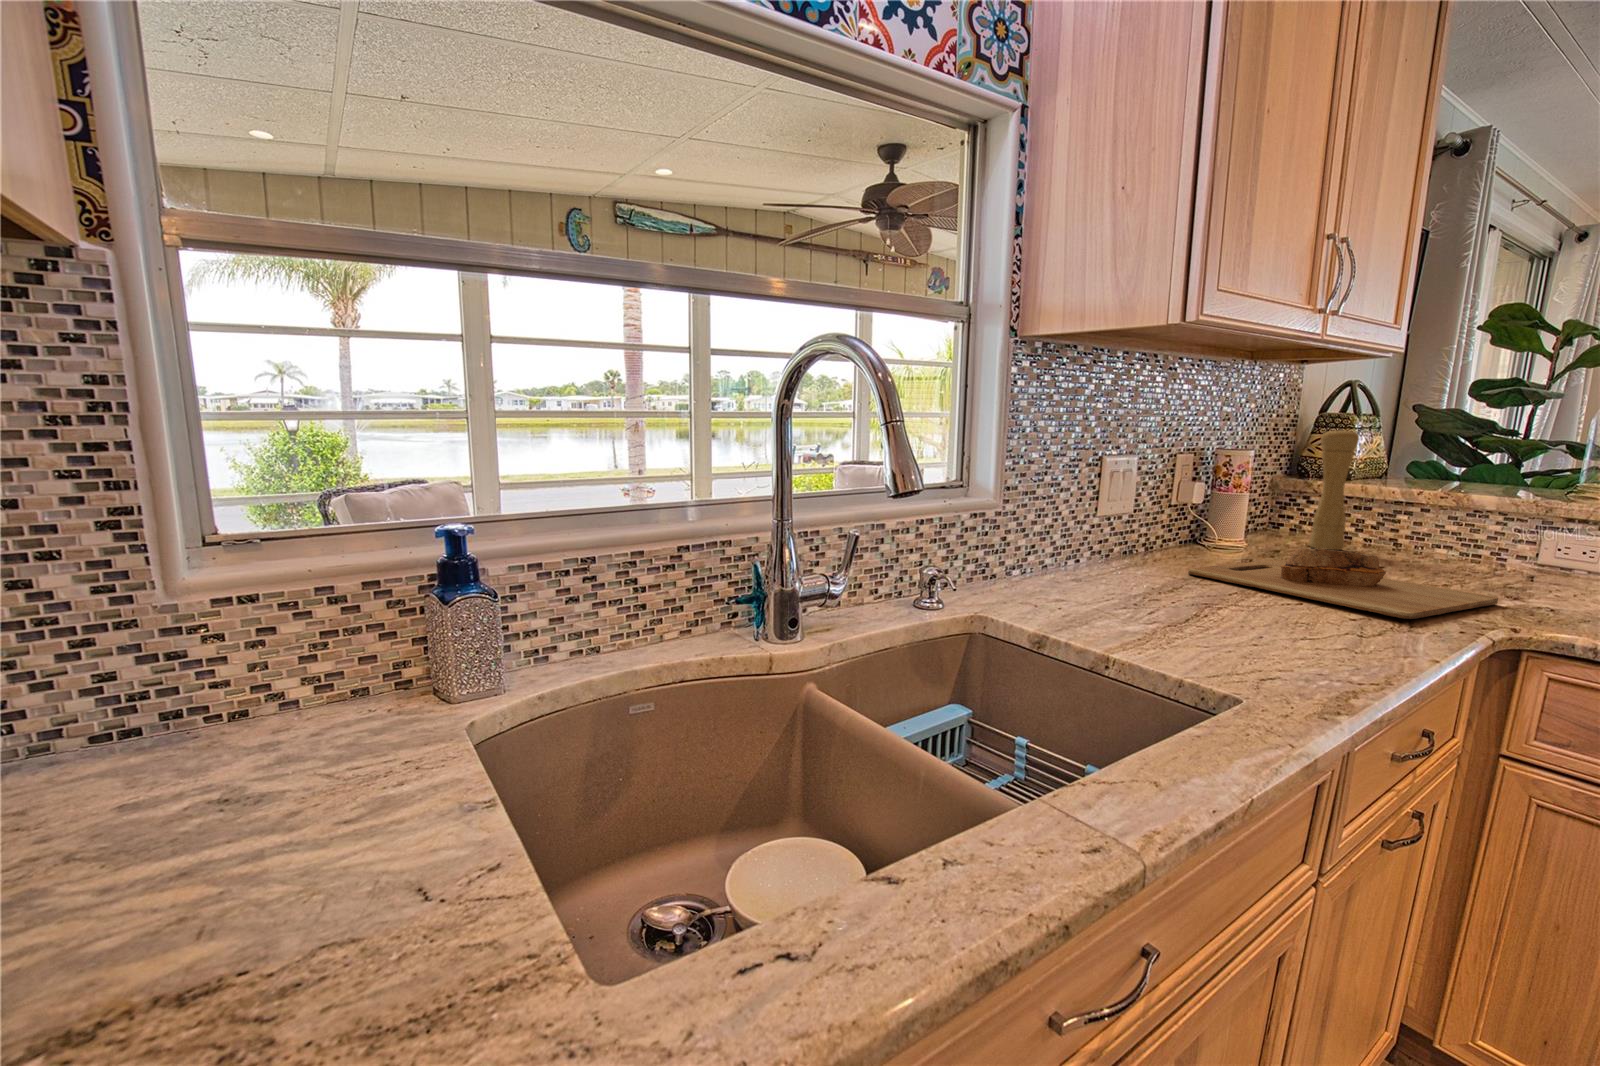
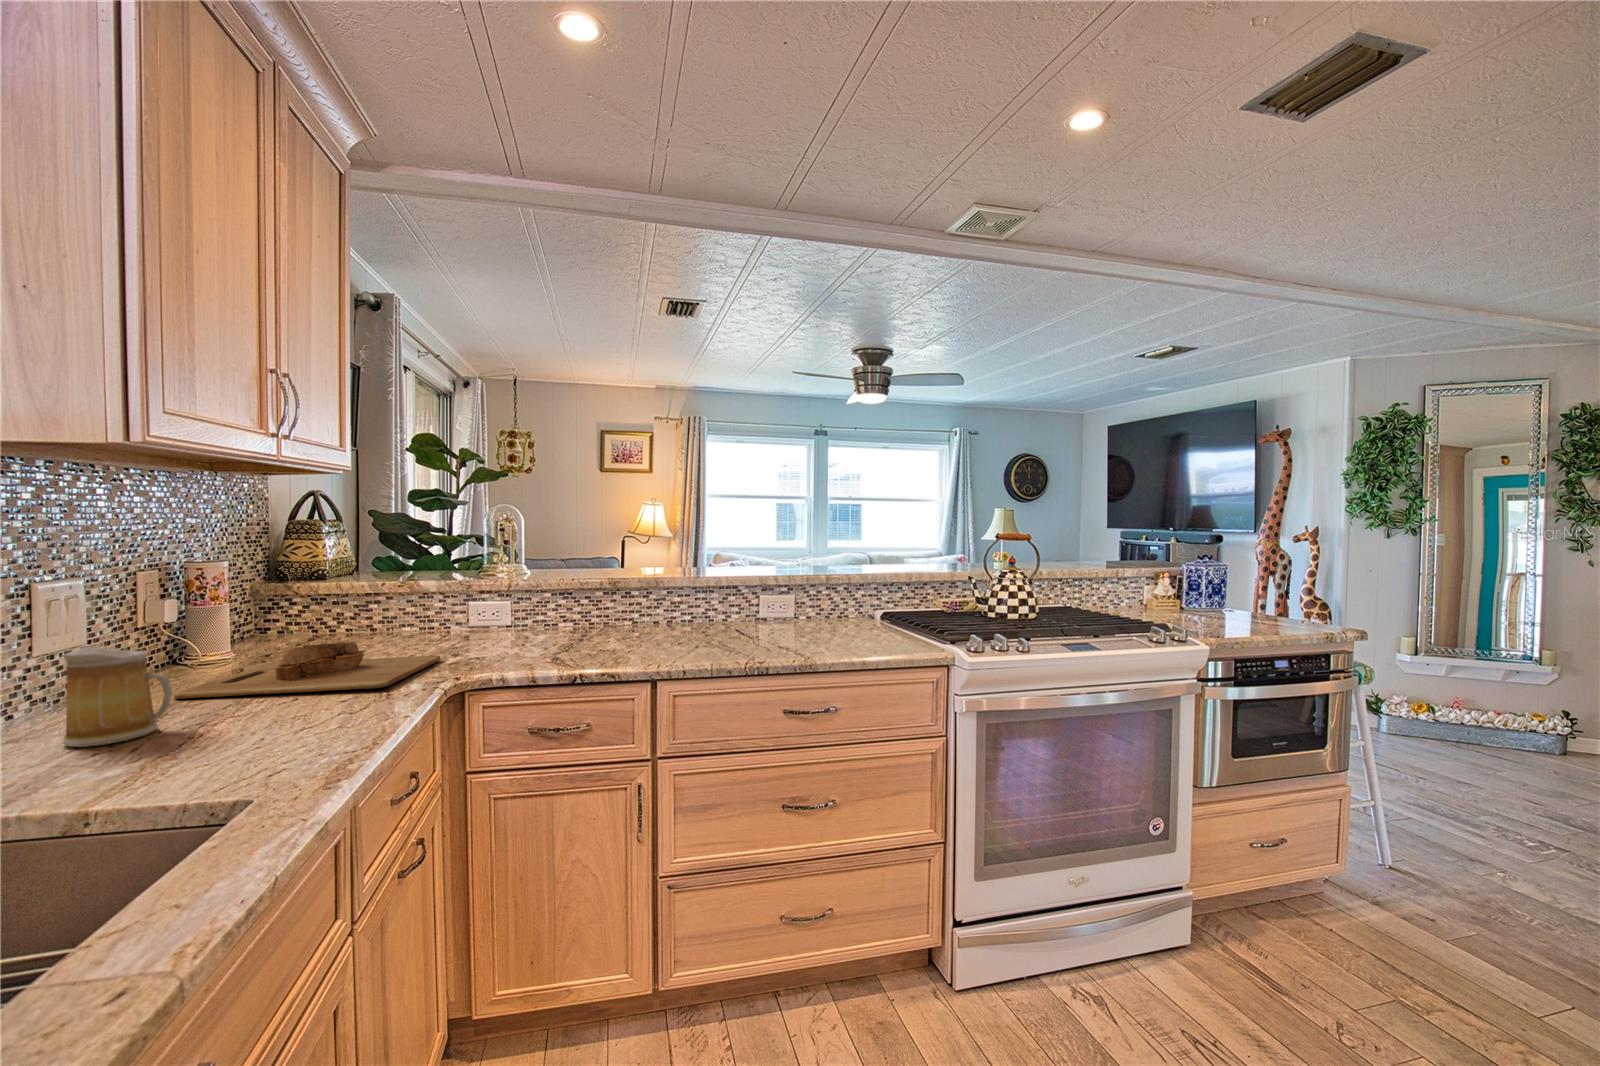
pepper mill: present [1309,429,1359,550] -> none [294,536,330,645]
mug: none [1106,513,1186,600] -> present [62,647,172,747]

